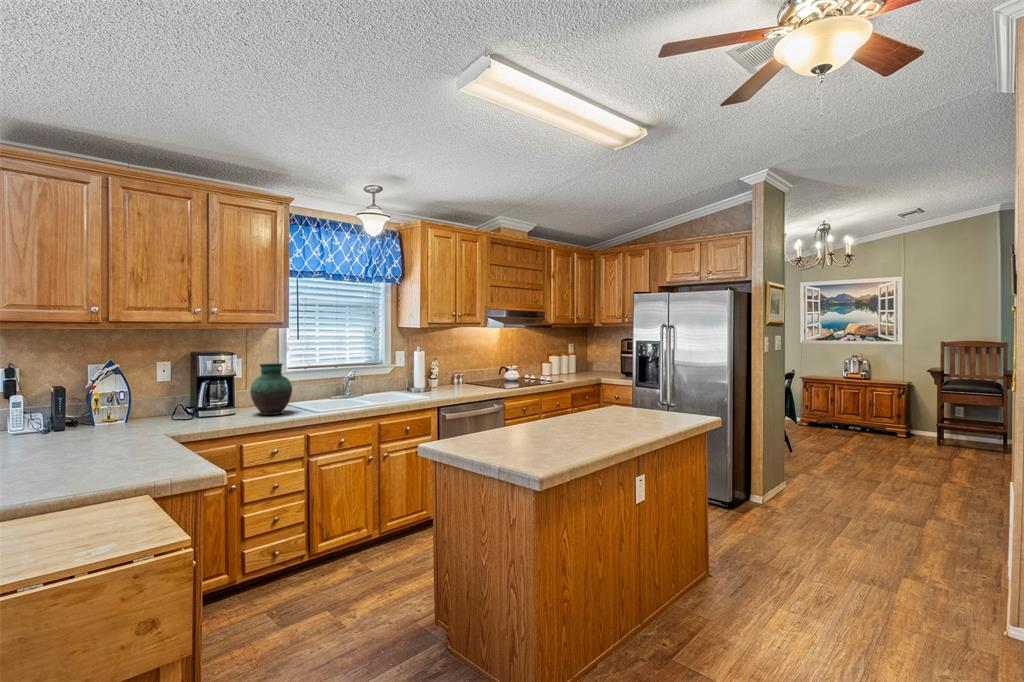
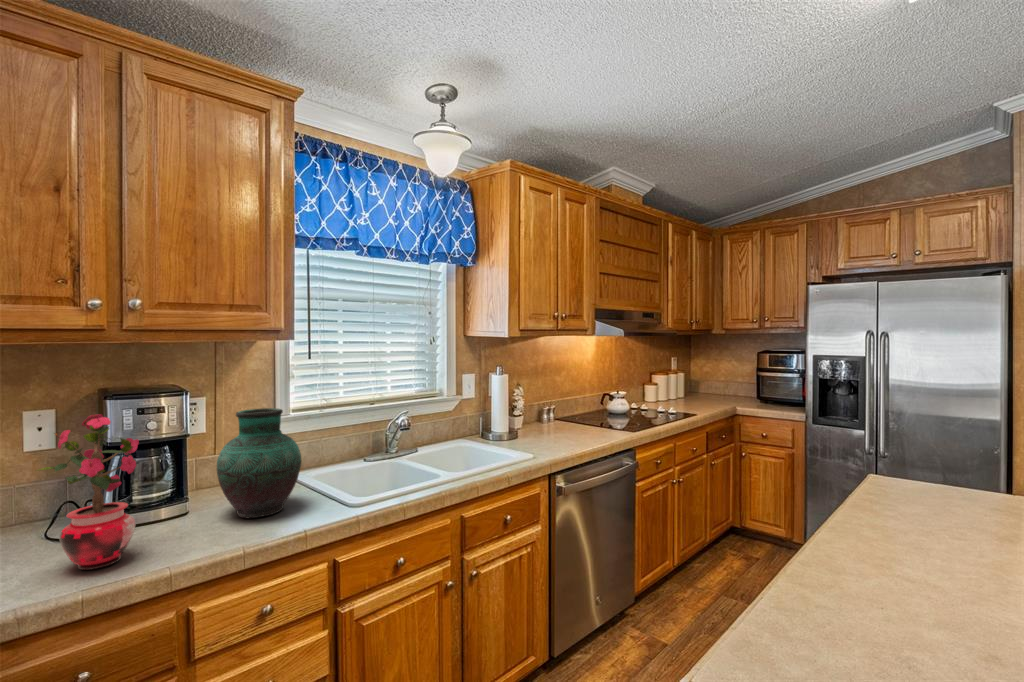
potted plant: none [178,359,219,426] -> present [39,414,139,570]

